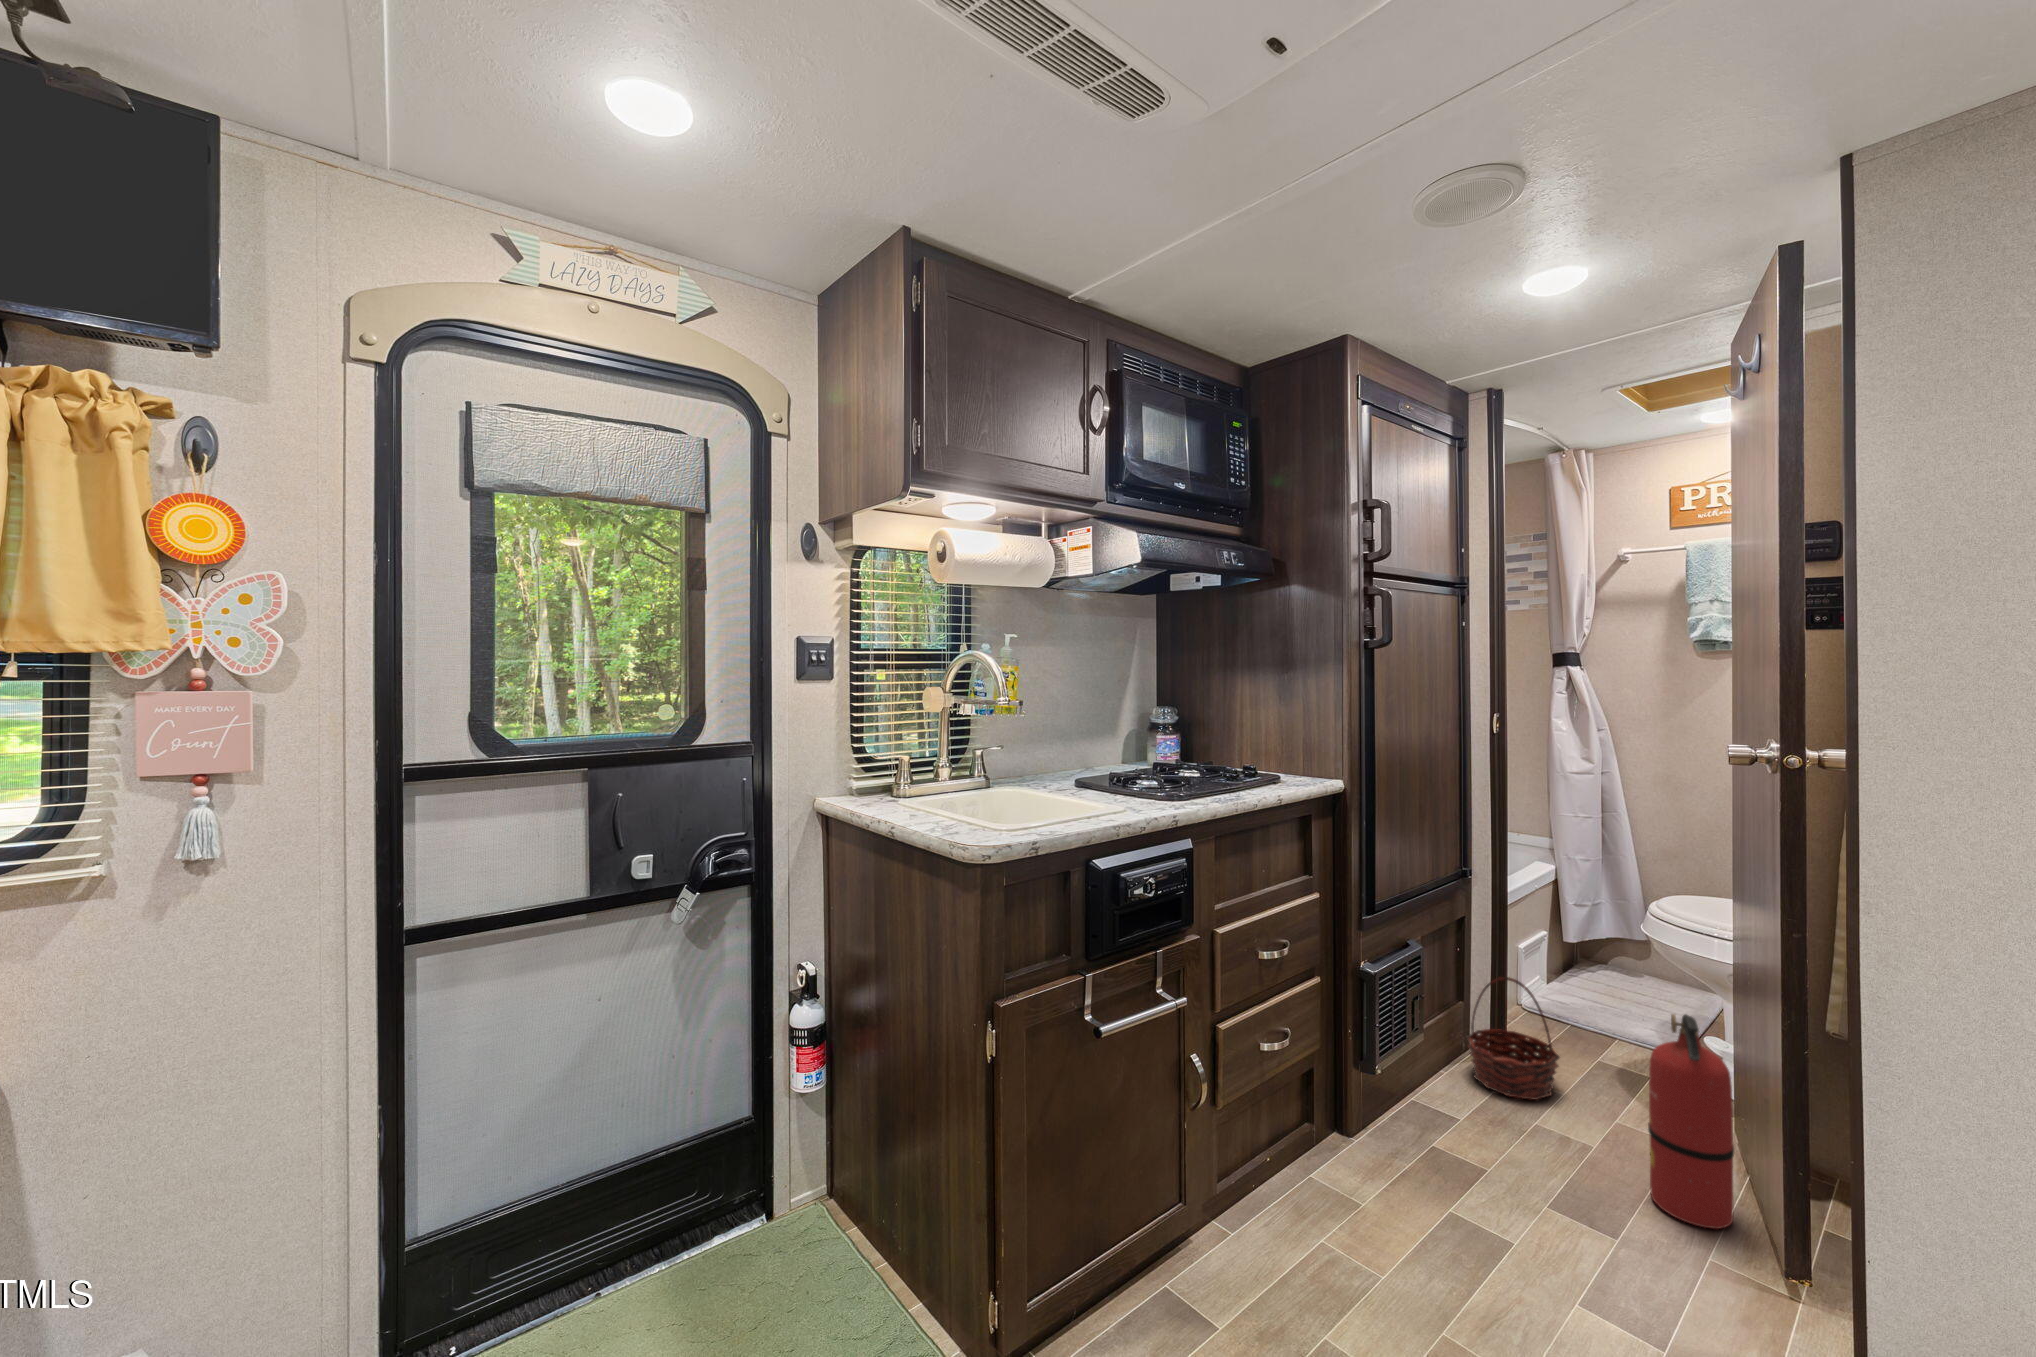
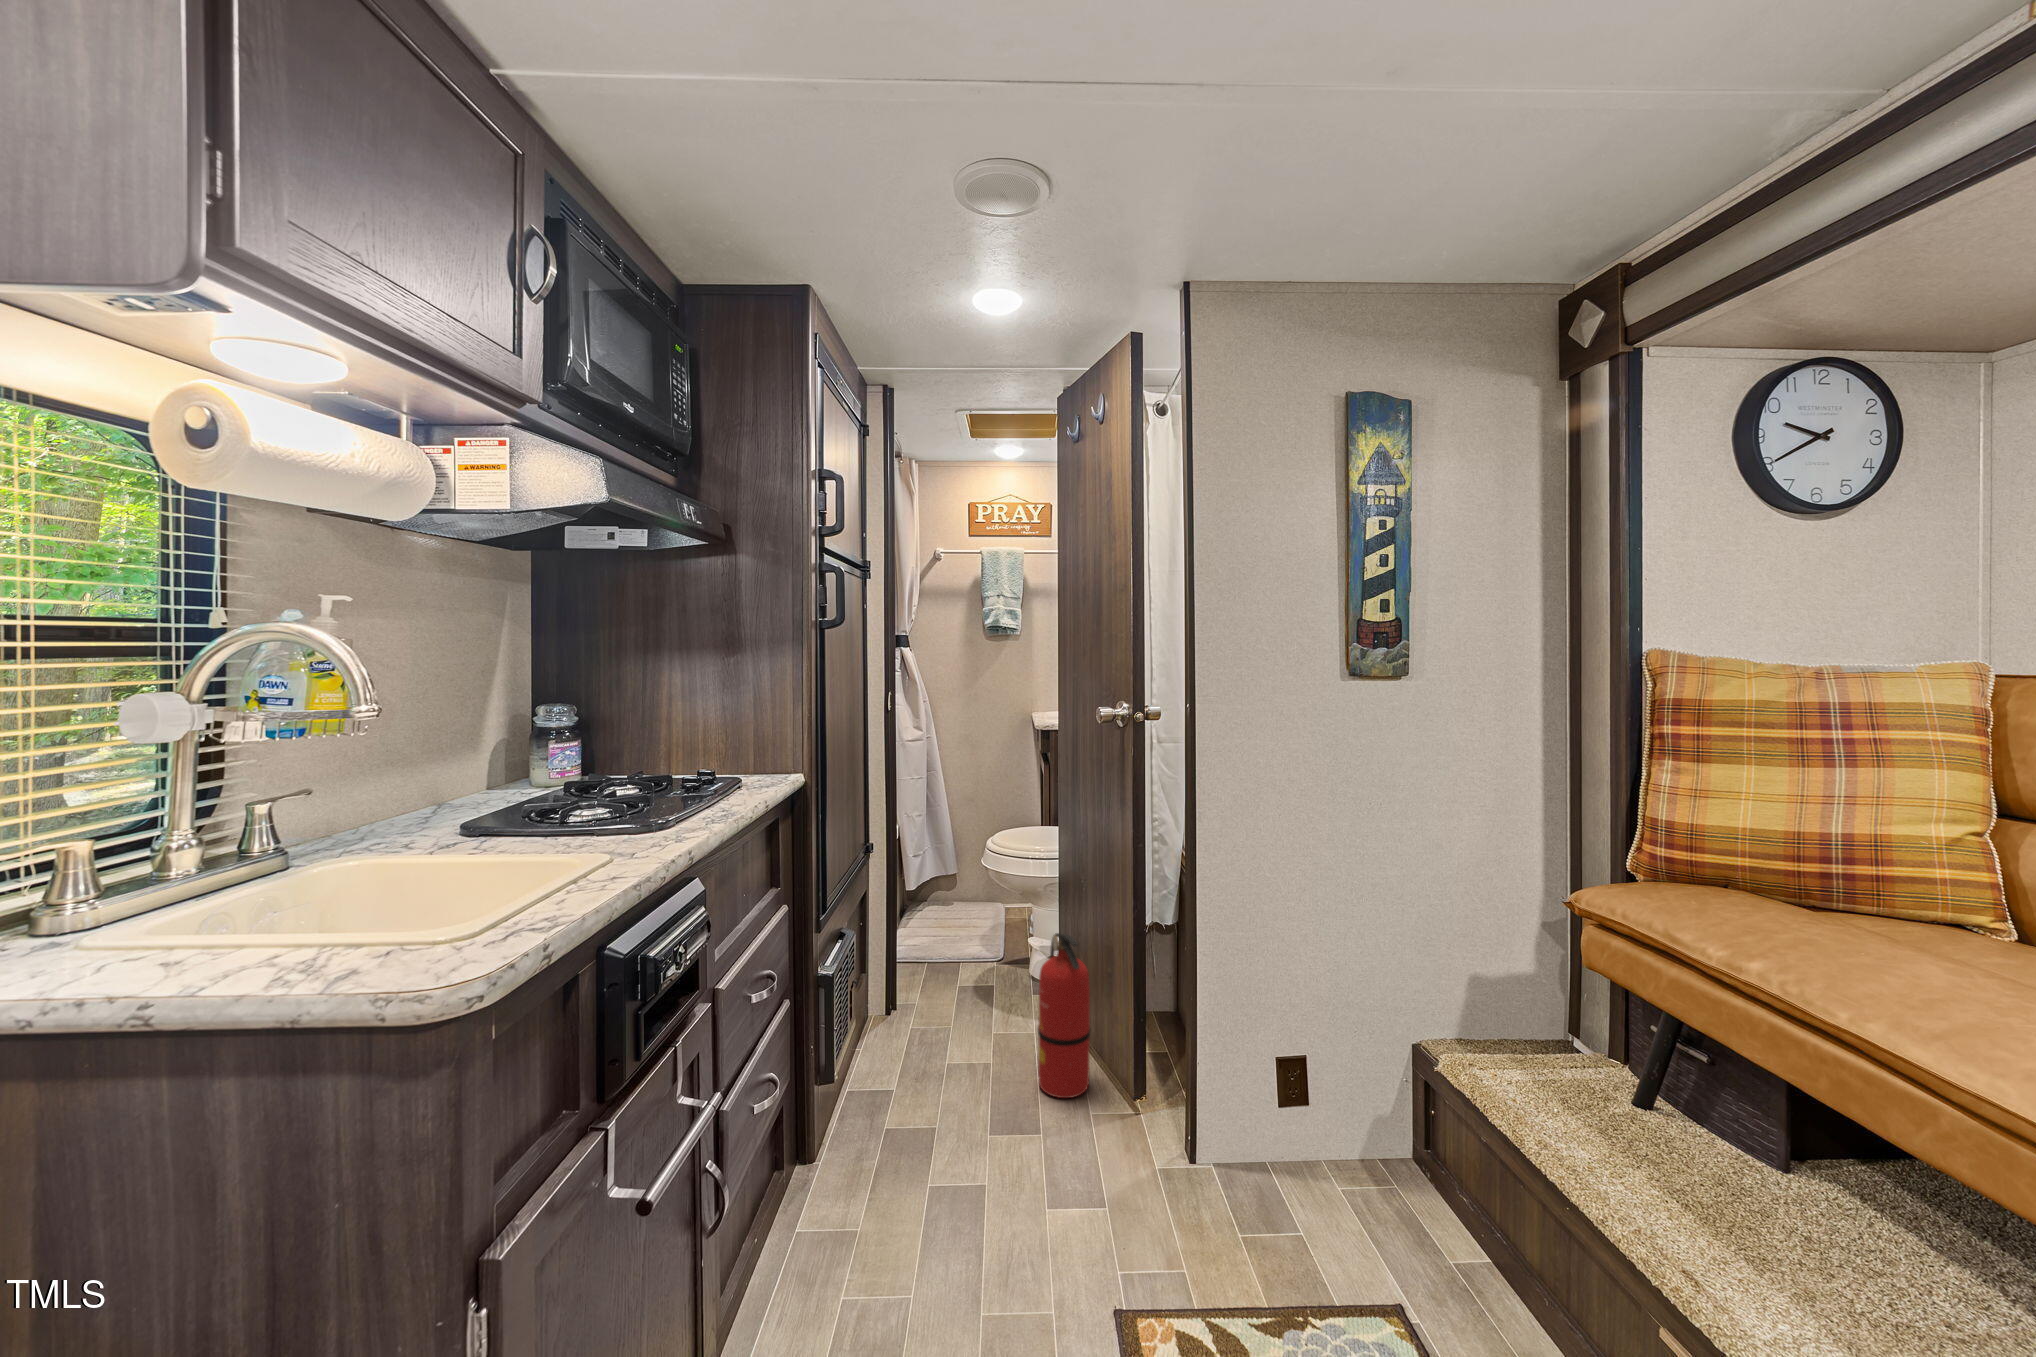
basket: present [1467,977,1560,1100] -> none [876,938,949,1046]

